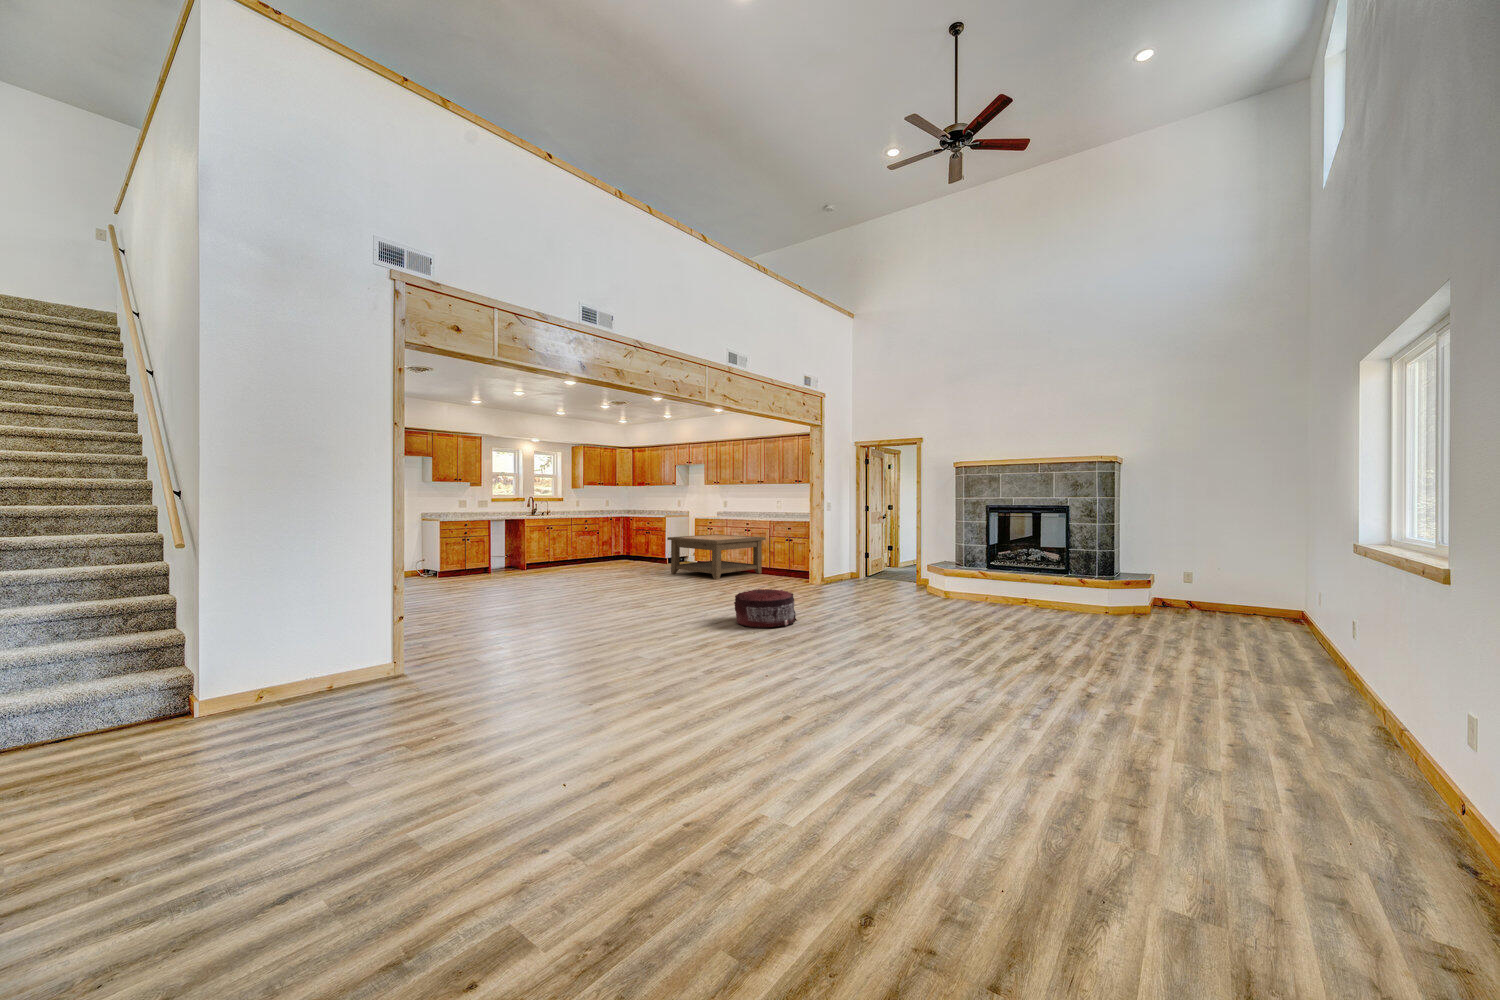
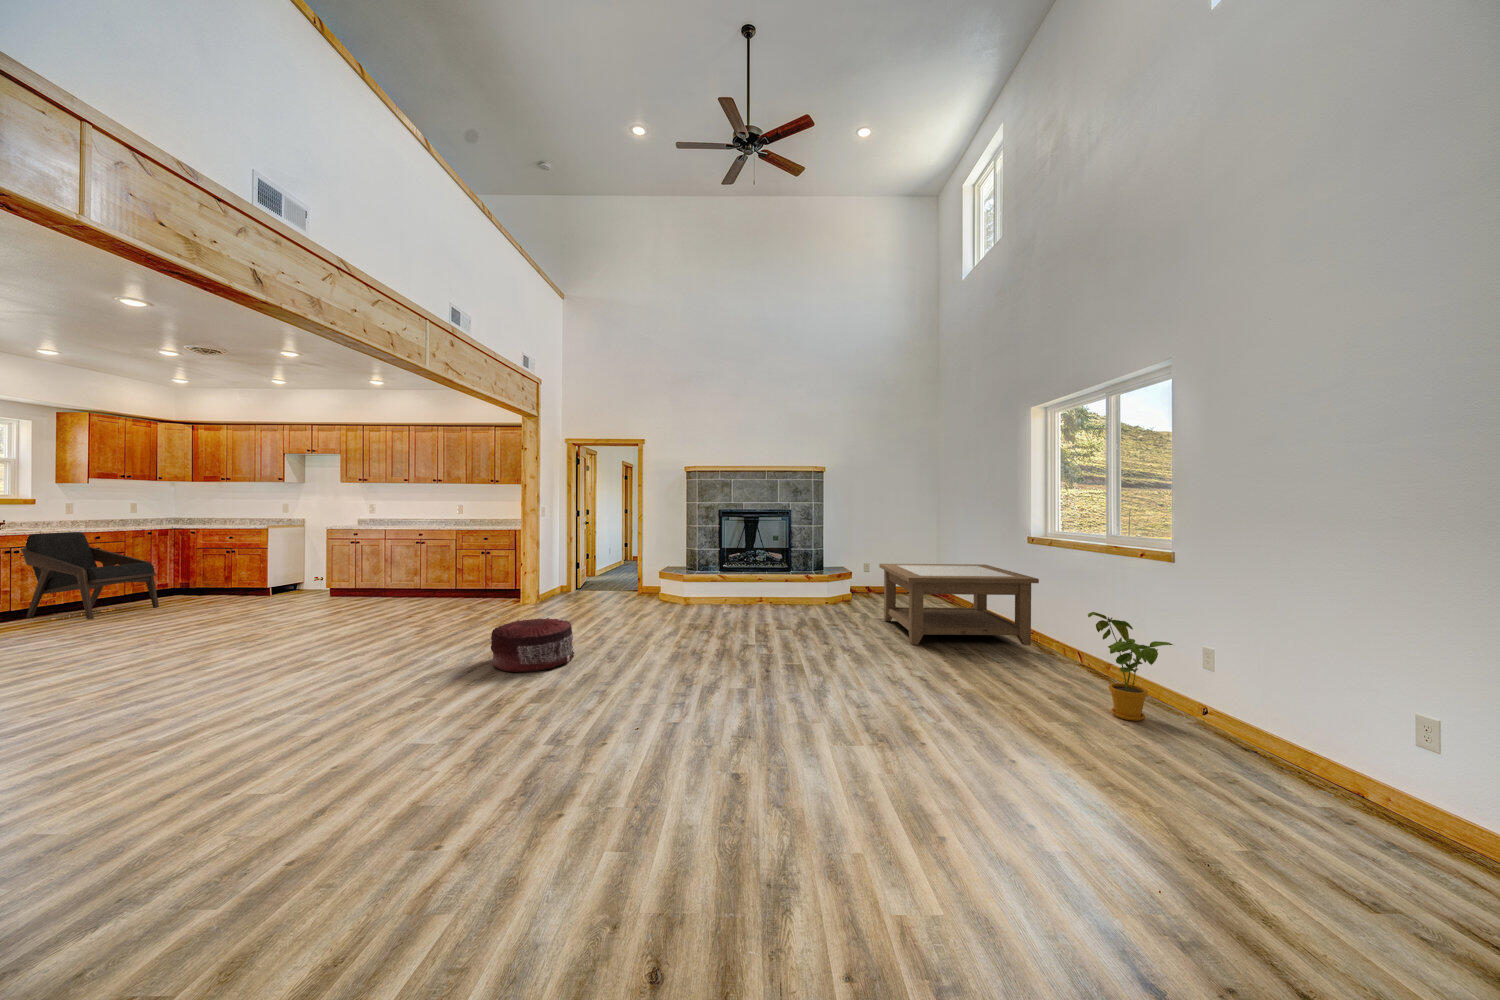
lounge chair: none [553,517,609,569] -> present [21,532,159,619]
coffee table: present [667,534,765,580] -> present [879,564,1039,645]
house plant: none [1283,635,1438,787] -> present [1088,612,1173,721]

